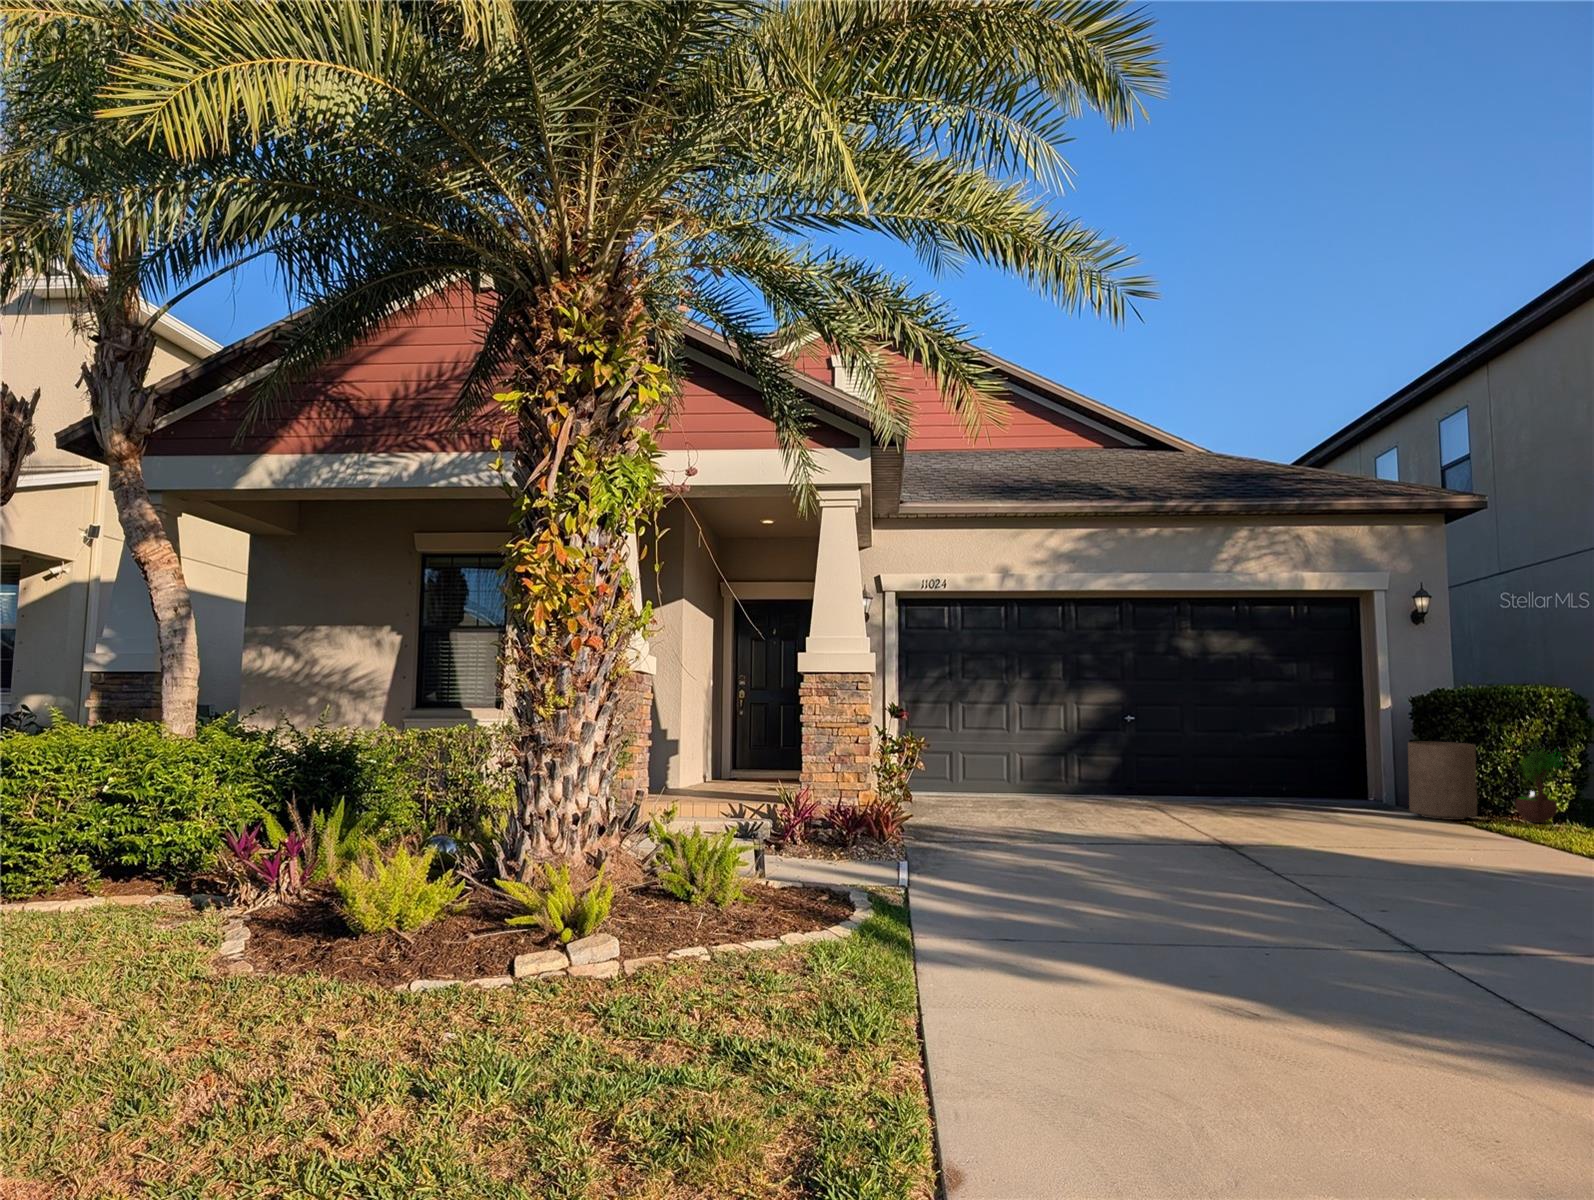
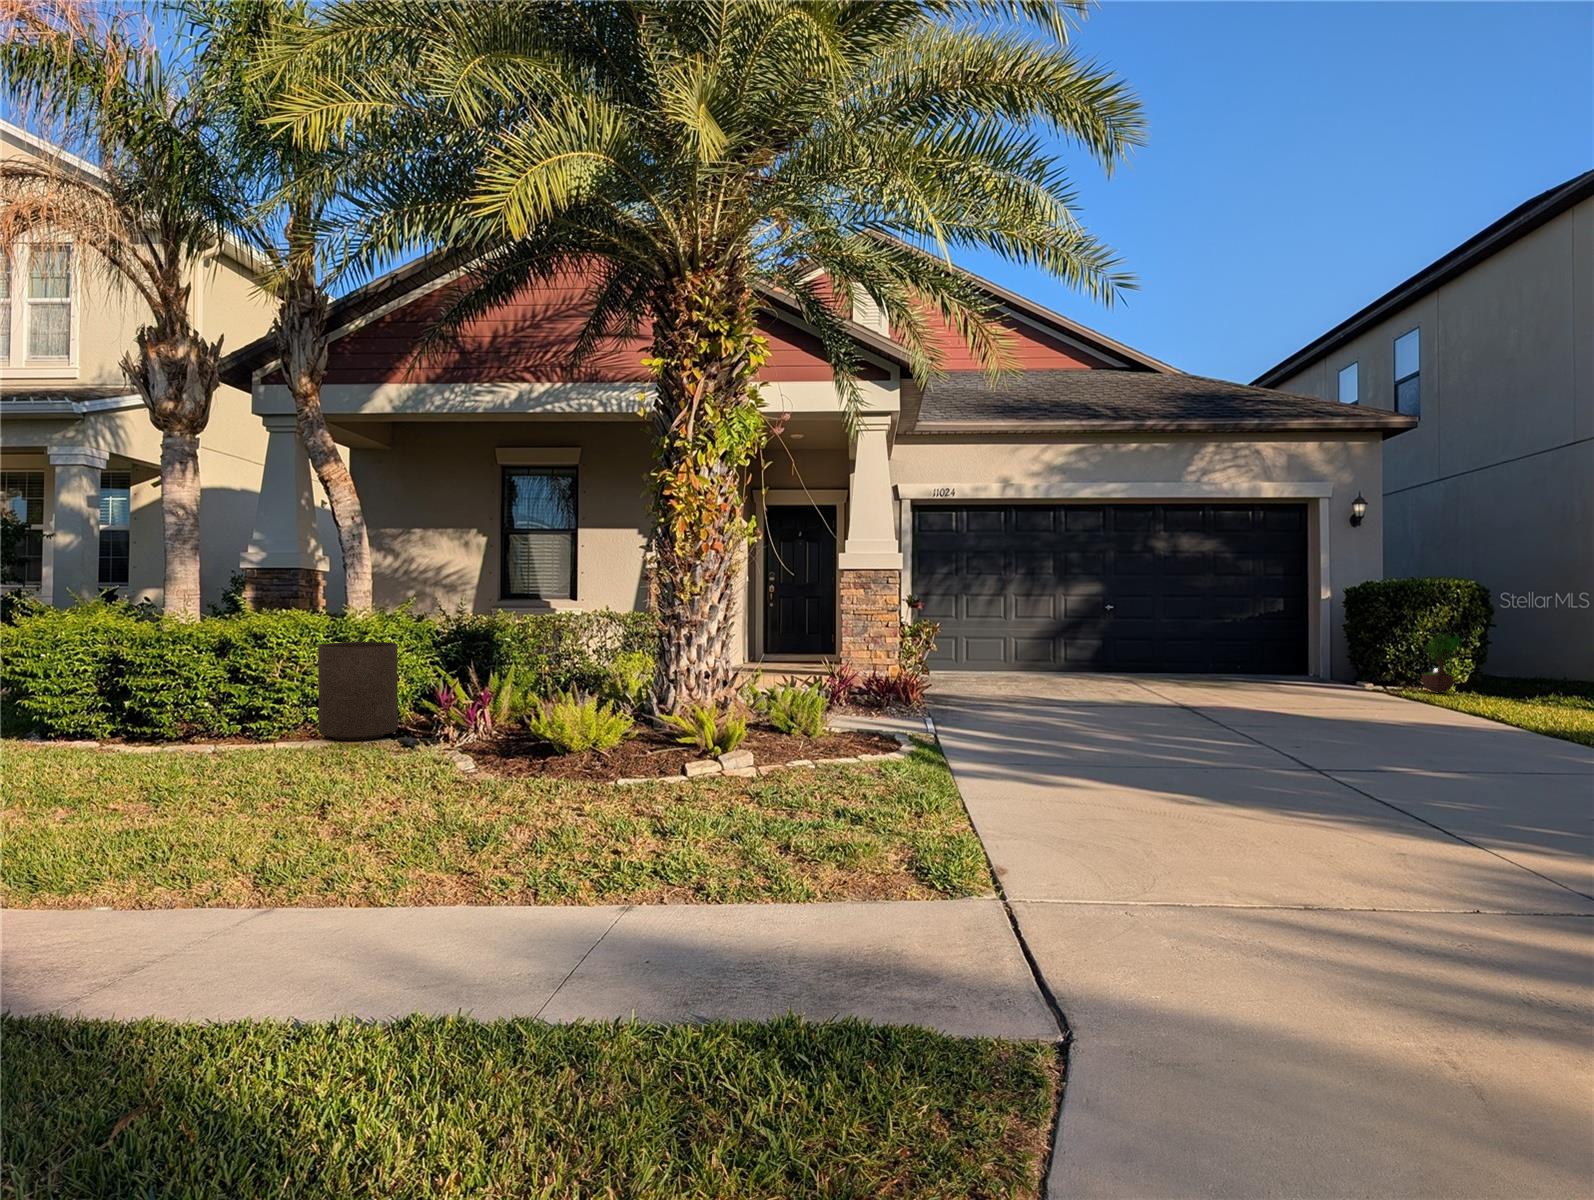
trash can: present [1408,742,1477,820] -> present [318,642,398,740]

